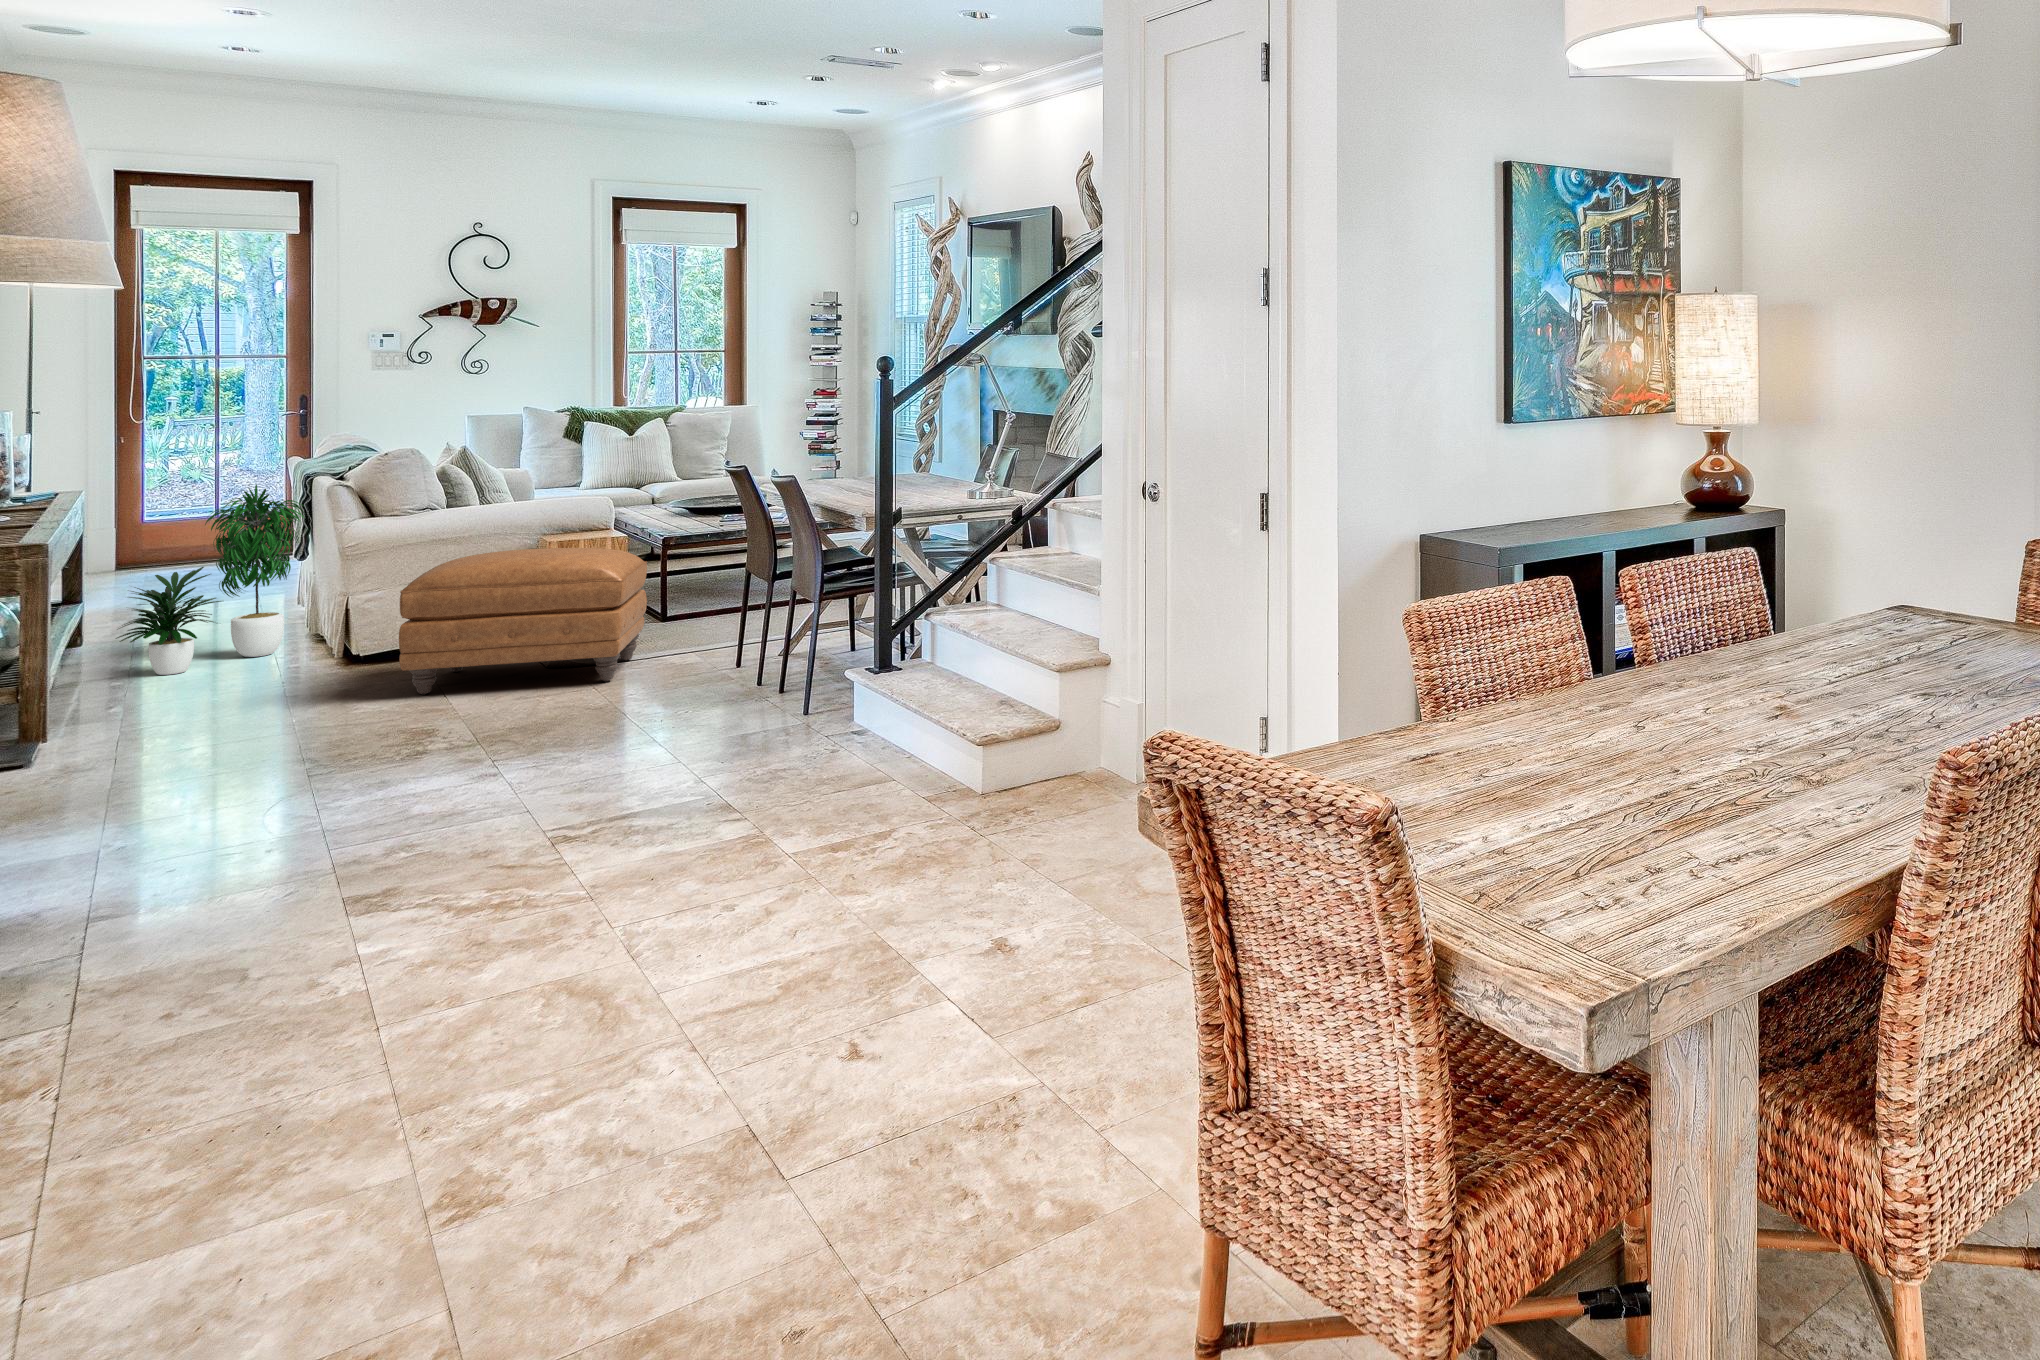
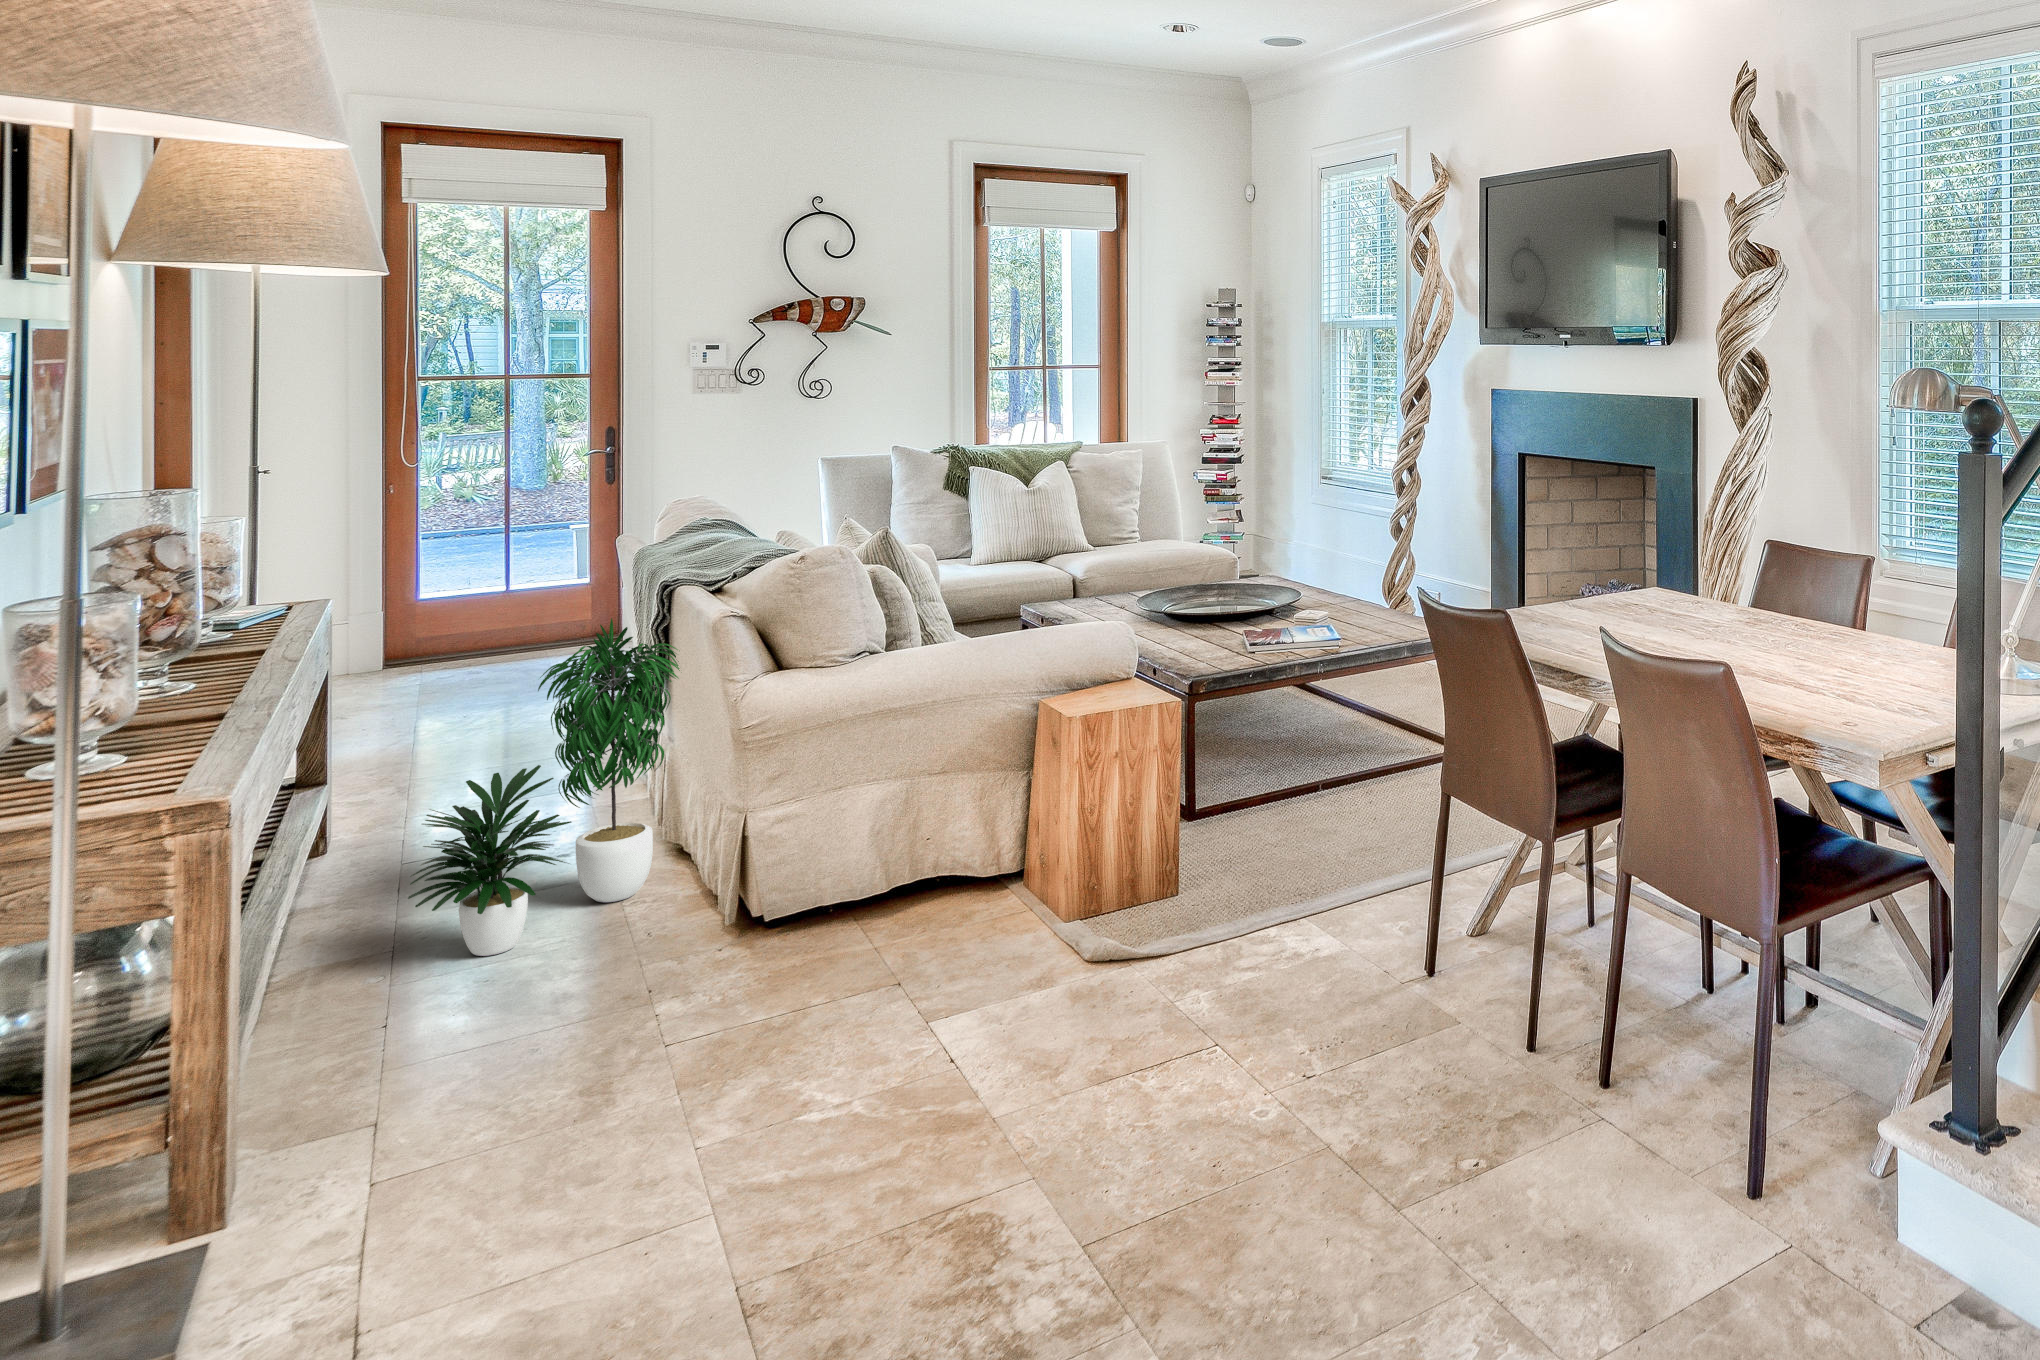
ottoman: present [399,548,647,695] -> none [900,748,1260,1045]

